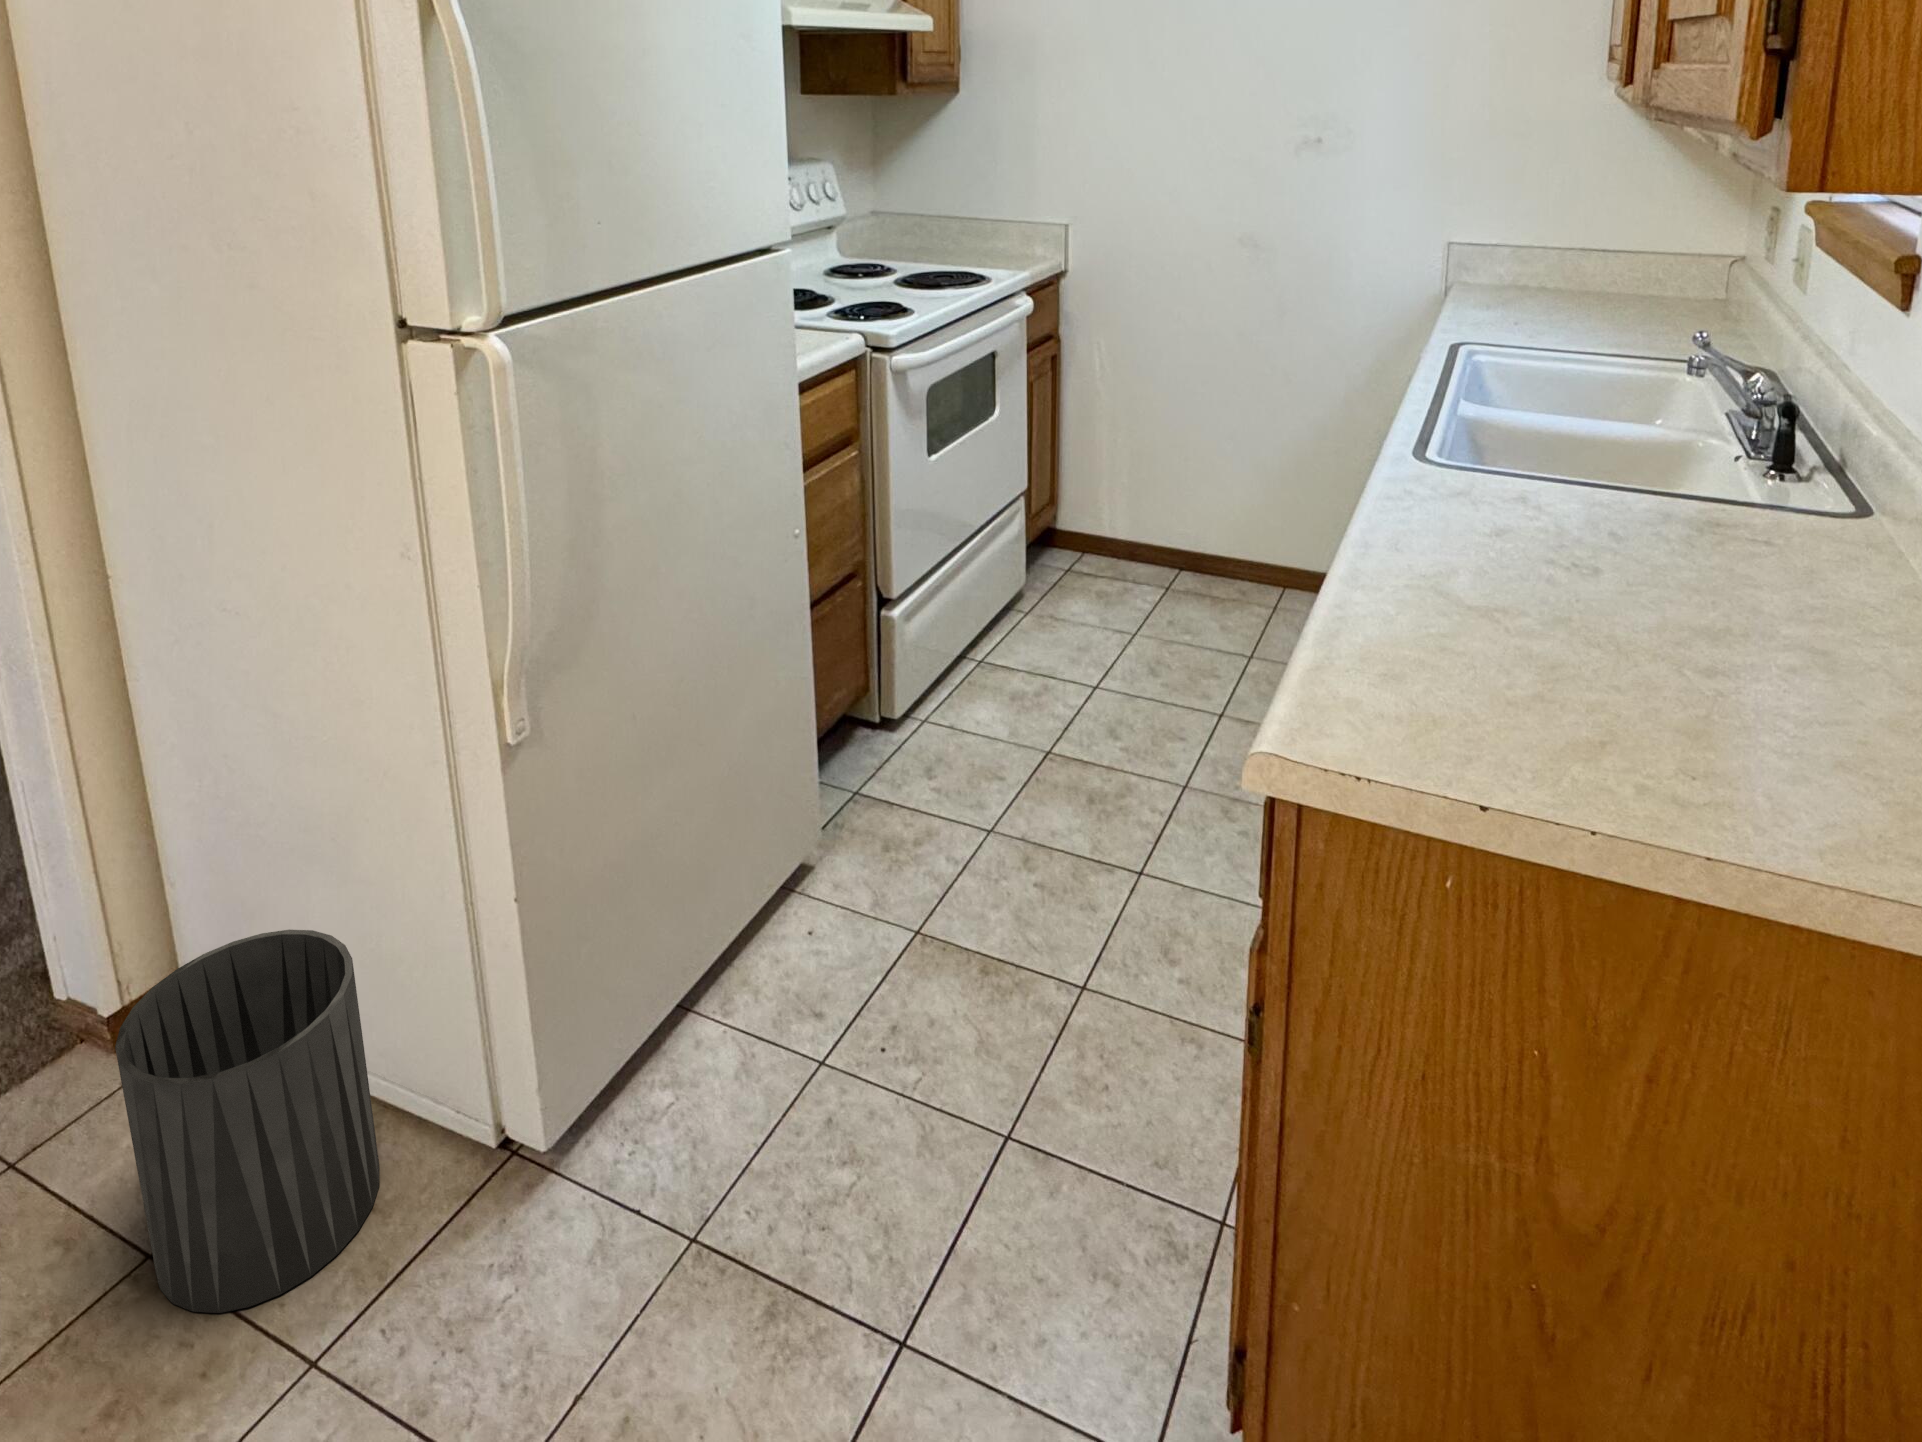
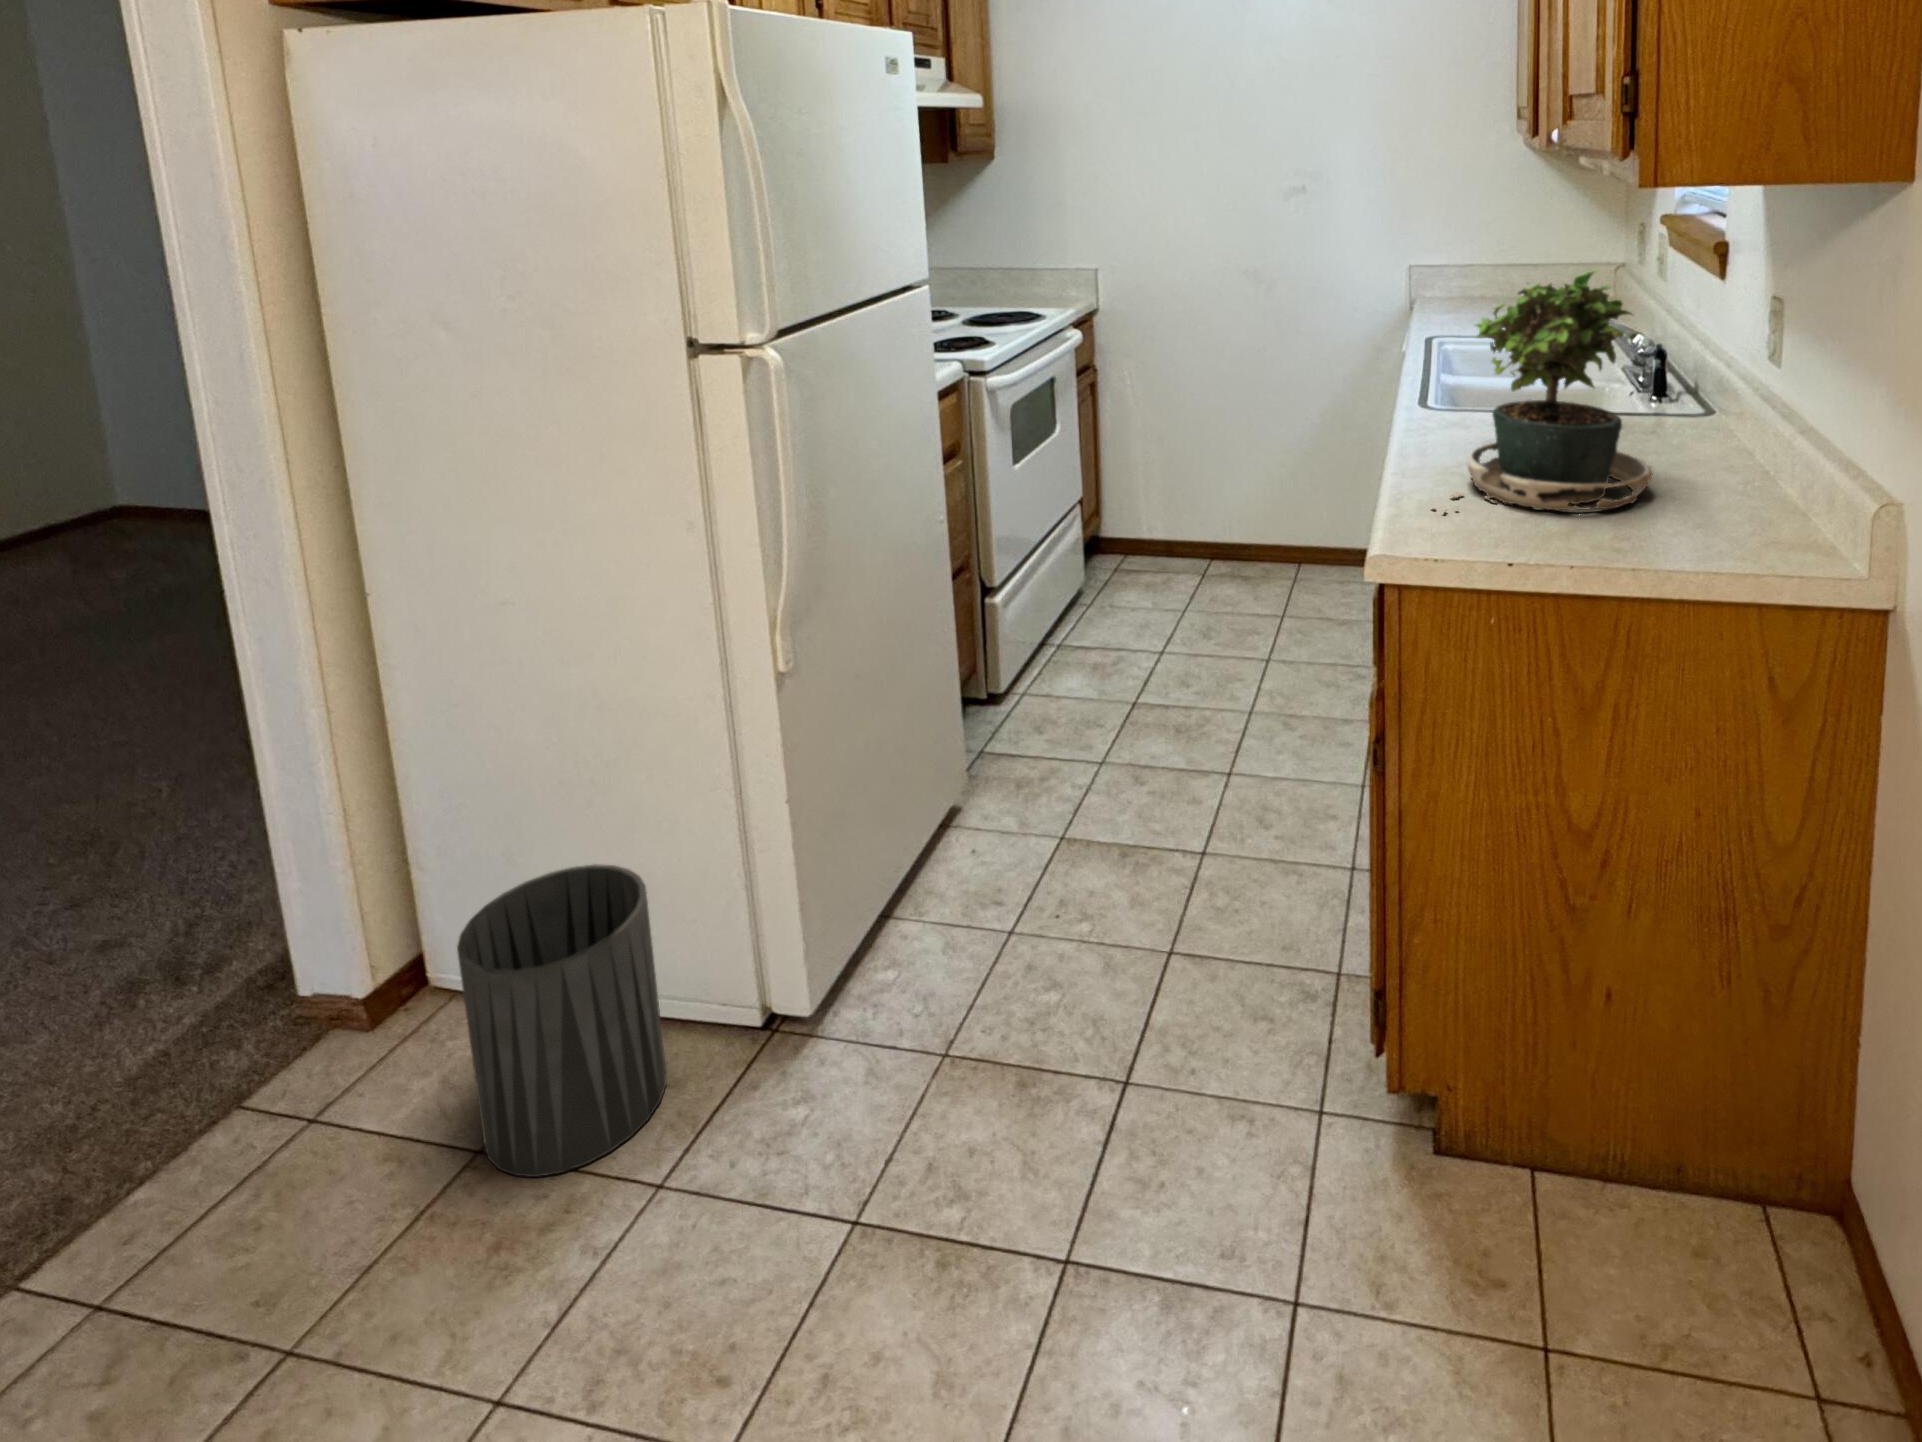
potted plant: none [1376,308,1761,707] -> present [1432,269,1653,512]

